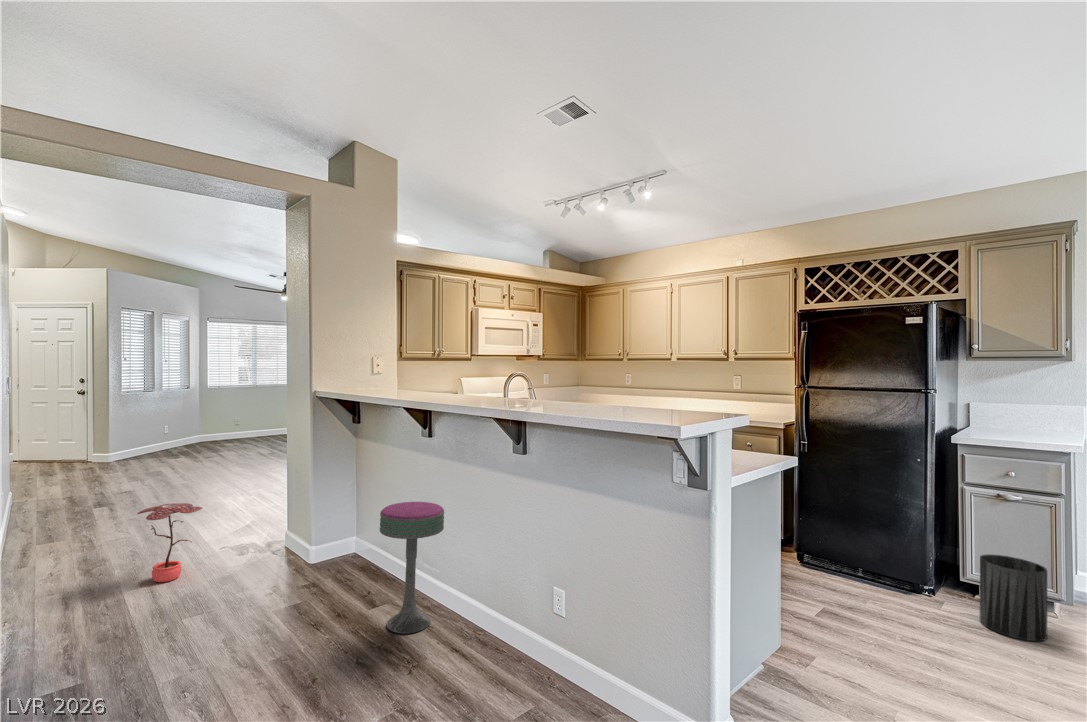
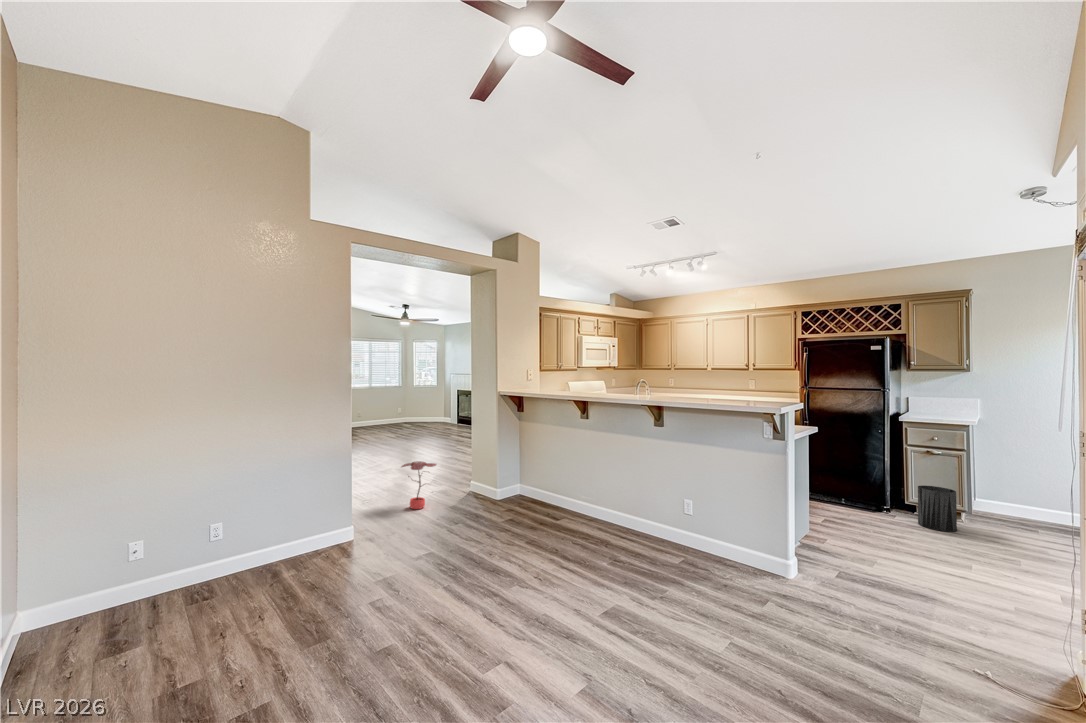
bar stool: present [380,502,444,633] -> none [571,457,608,530]

